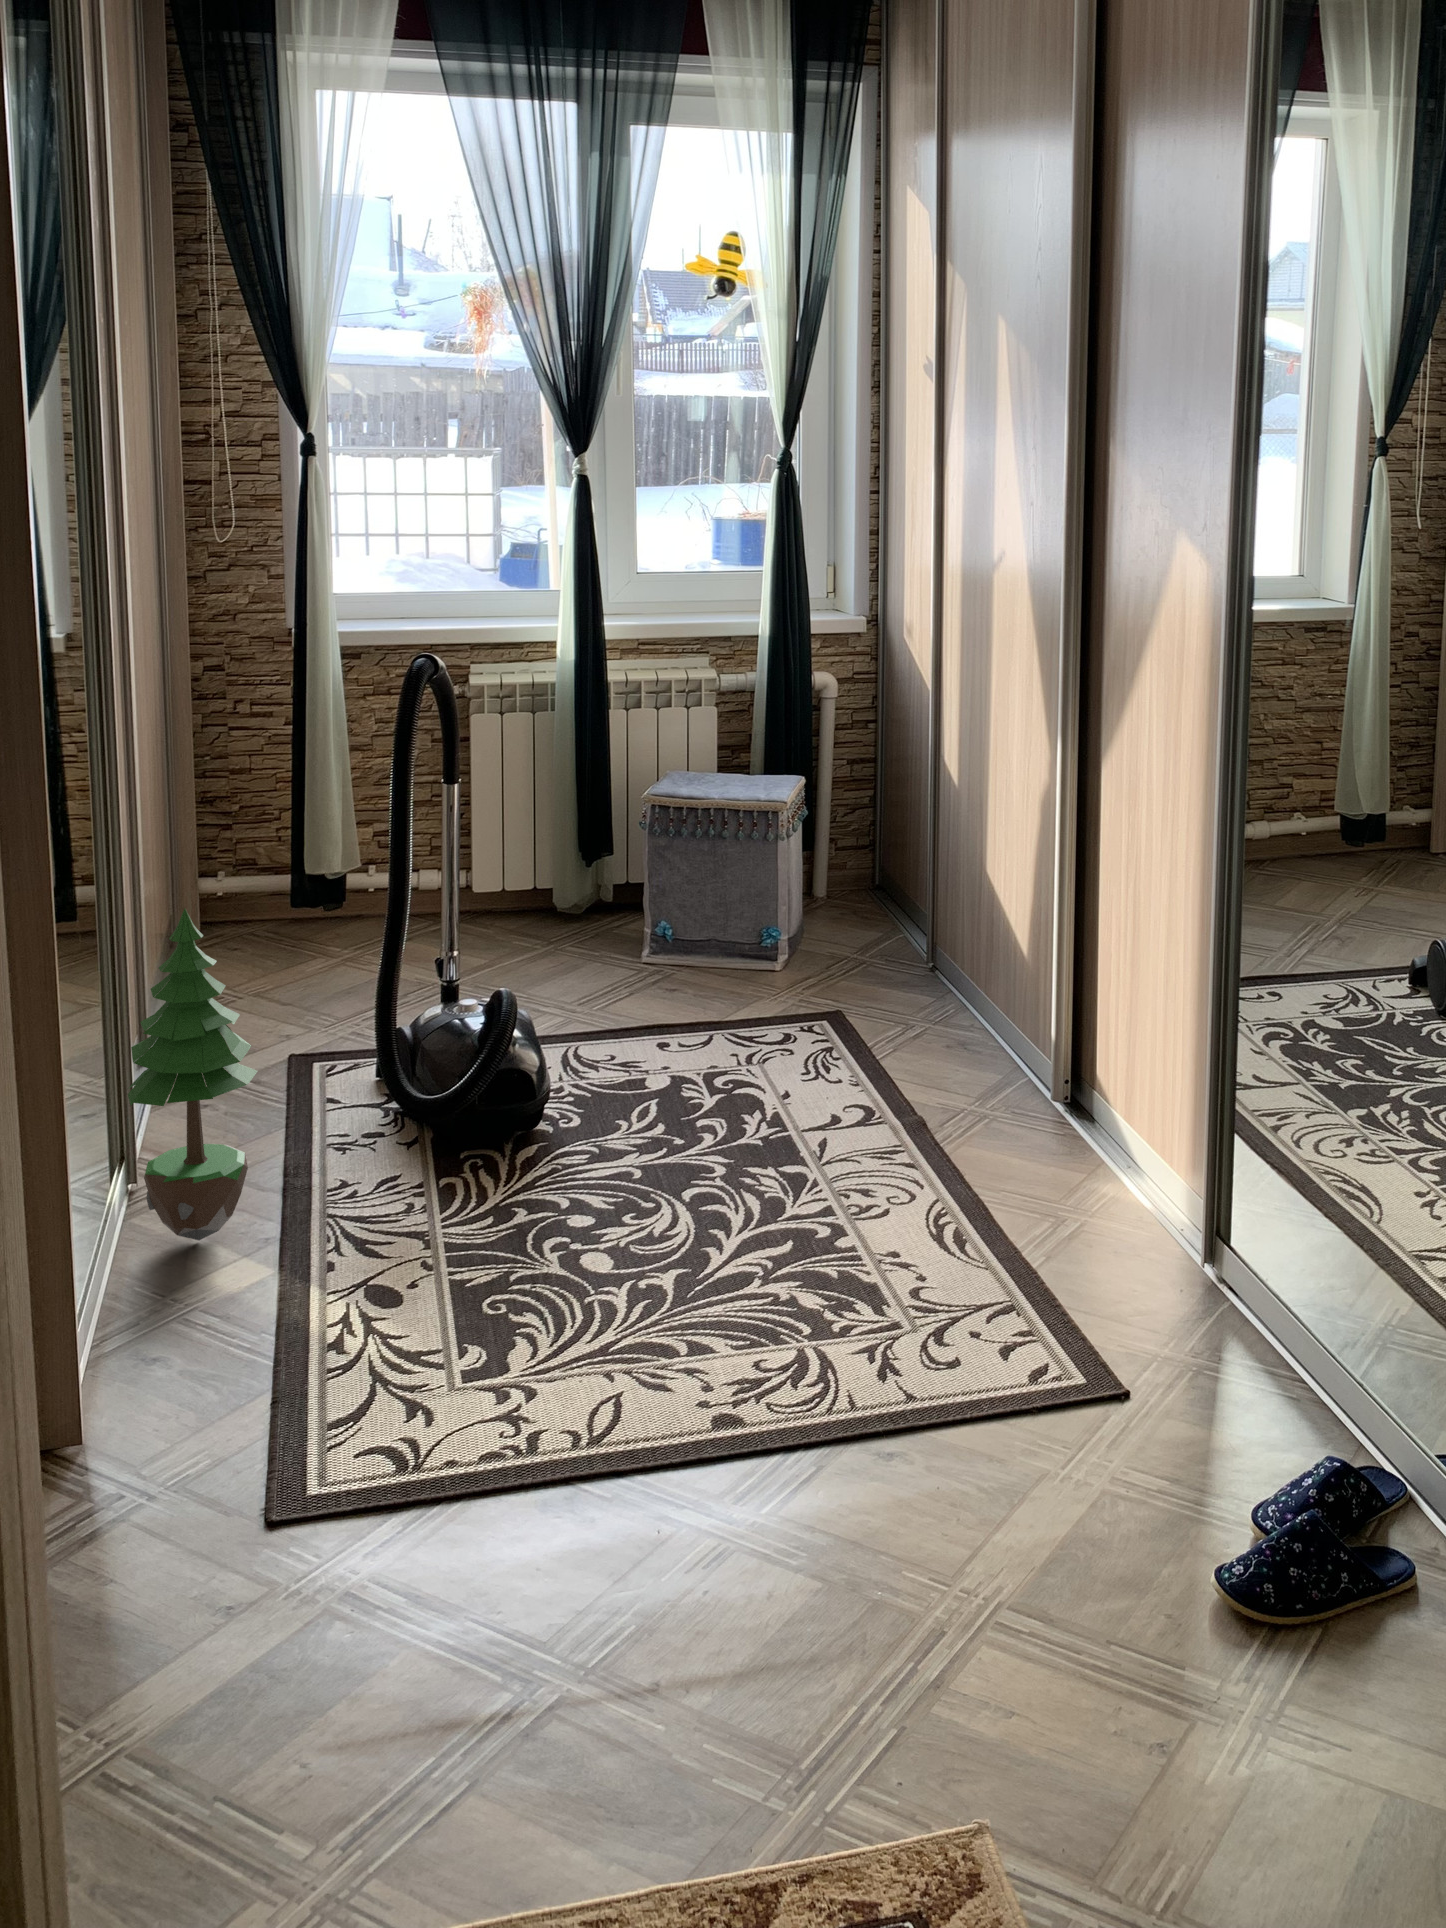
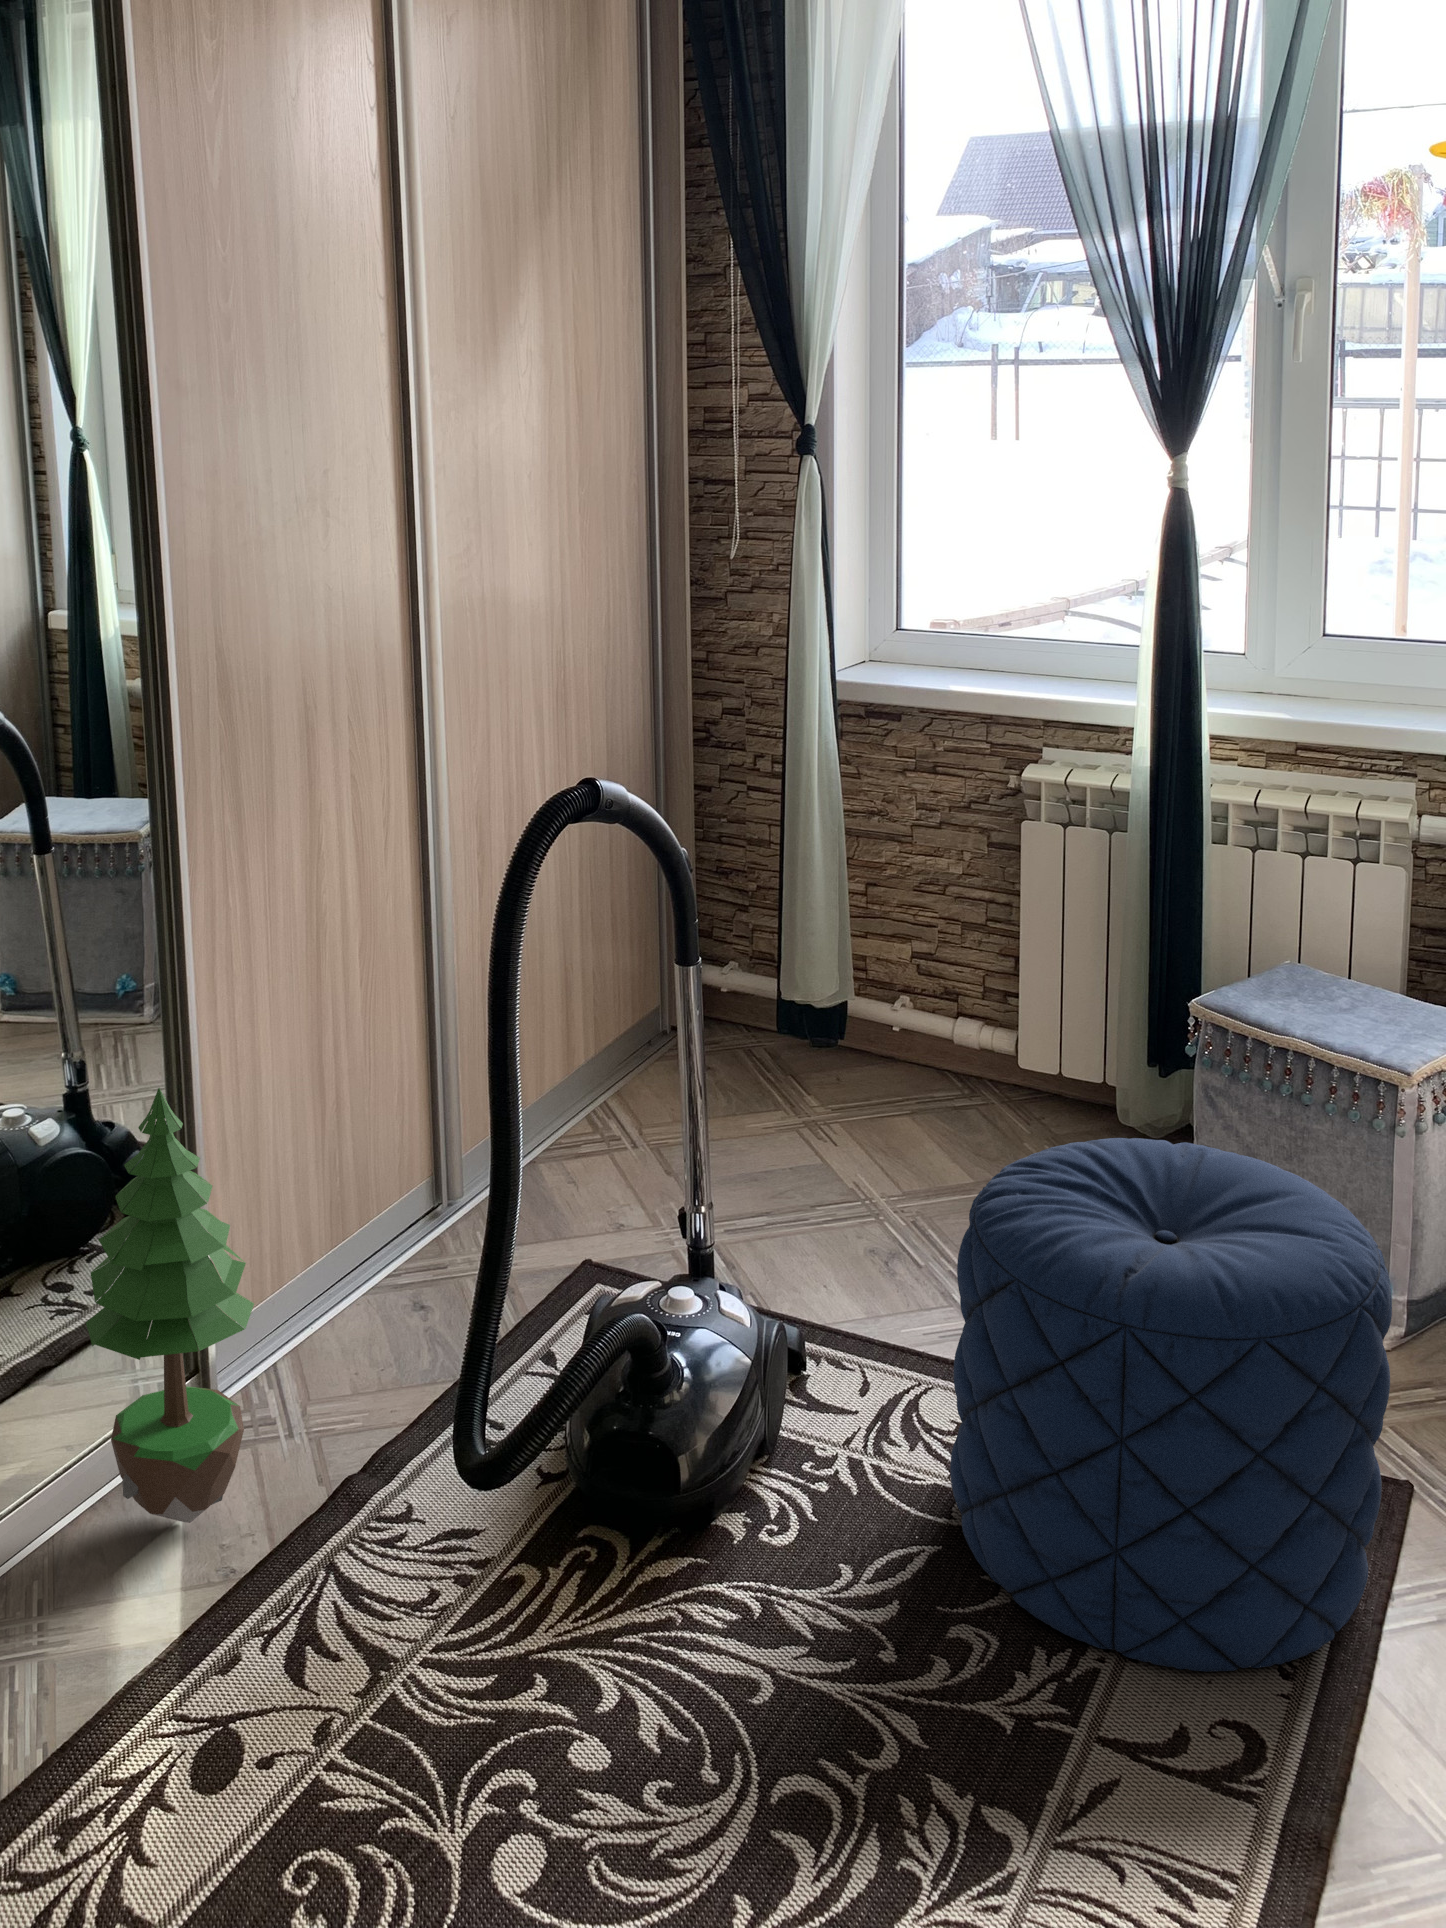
pouf: none [638,843,872,1107] -> present [950,1138,1392,1671]

